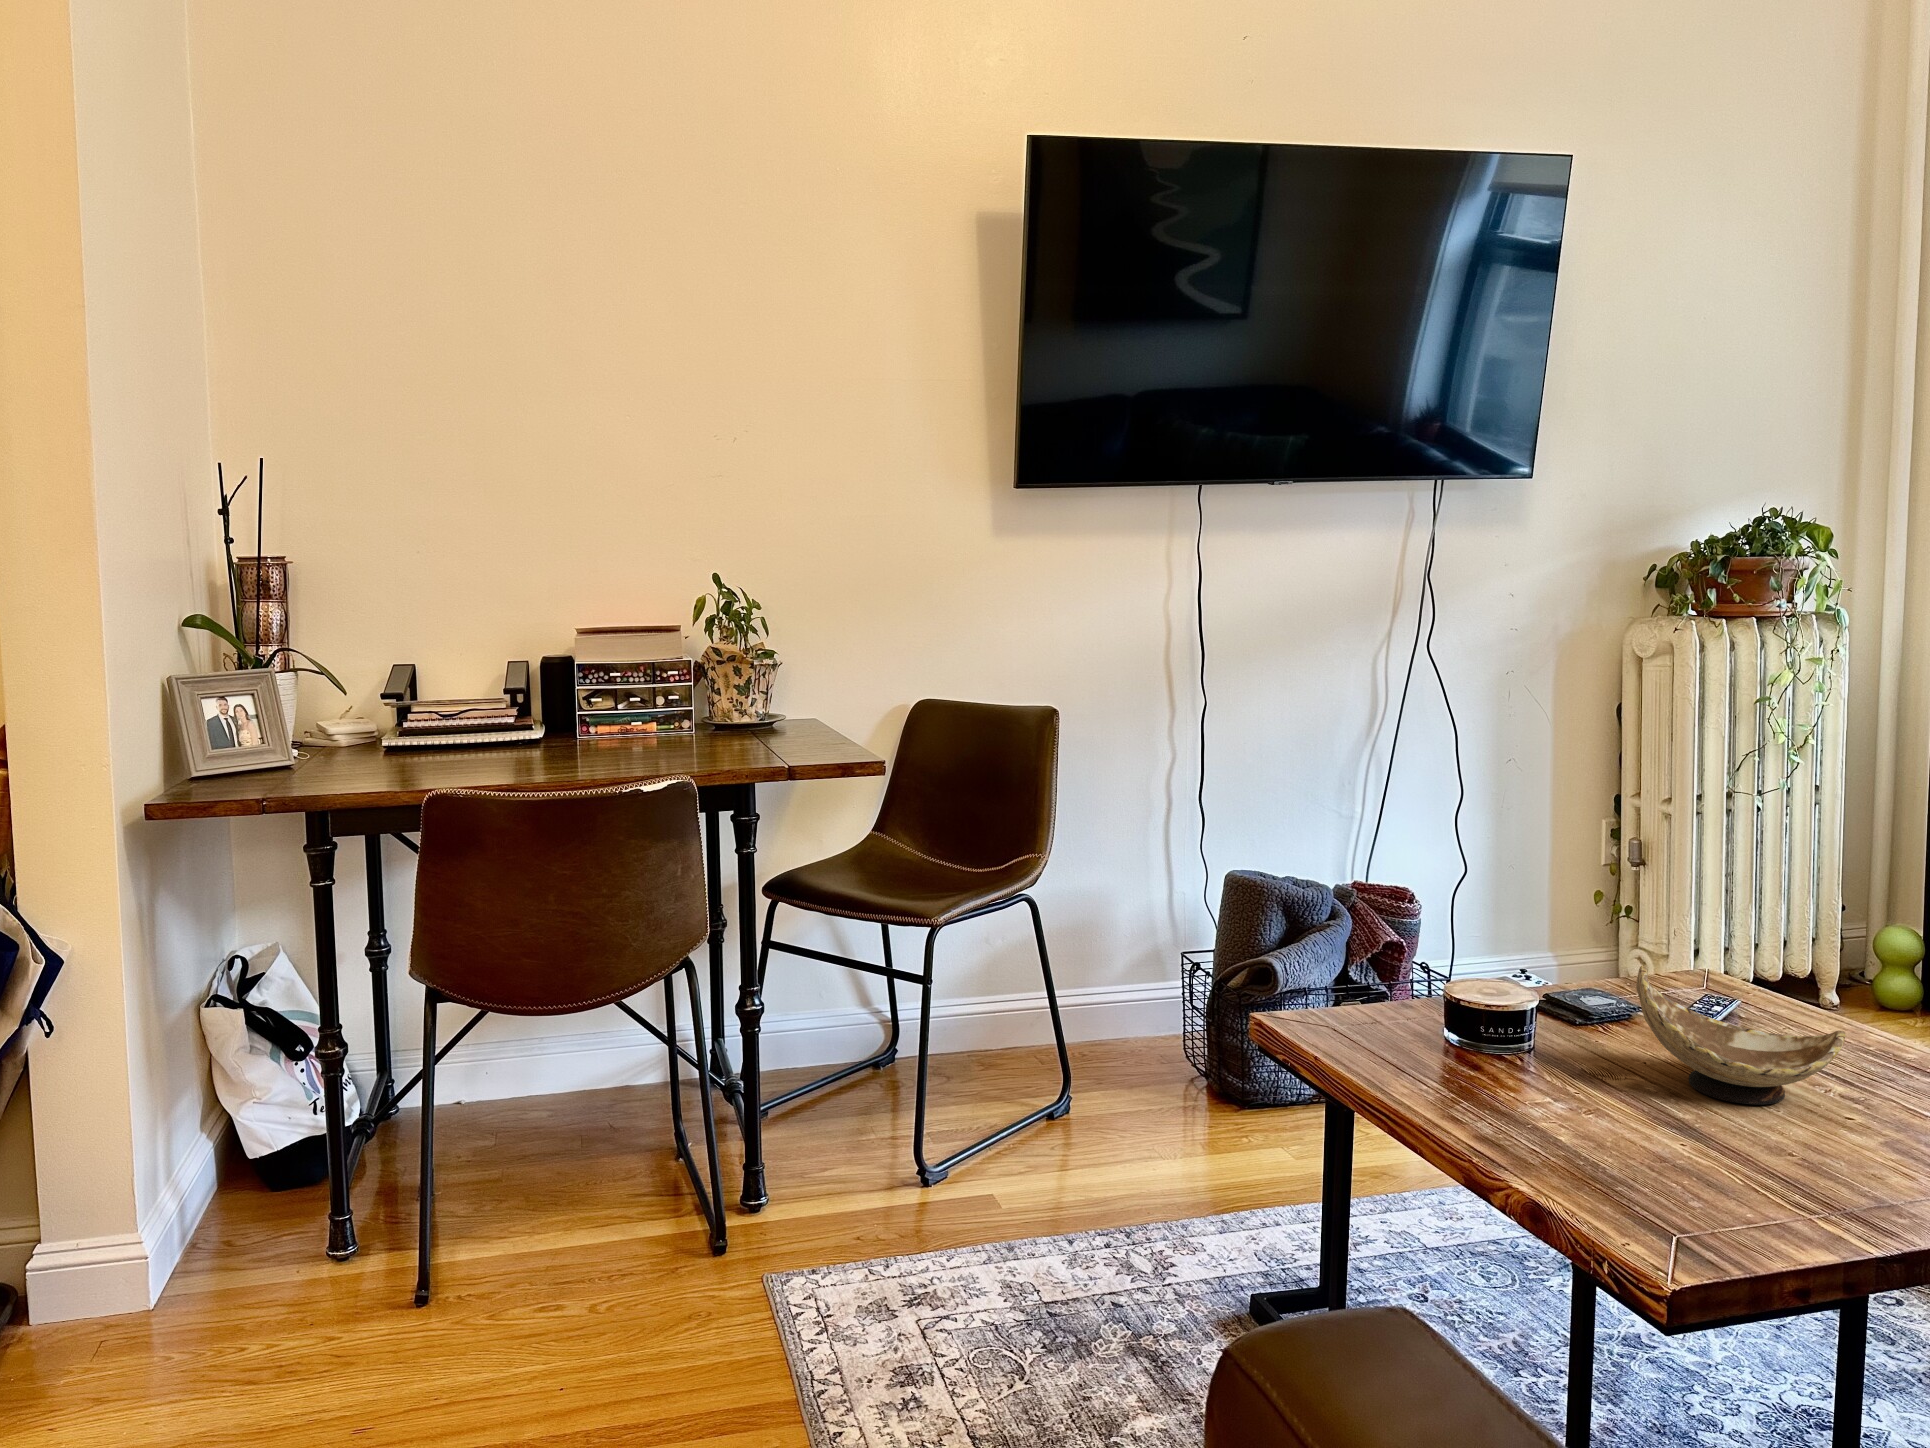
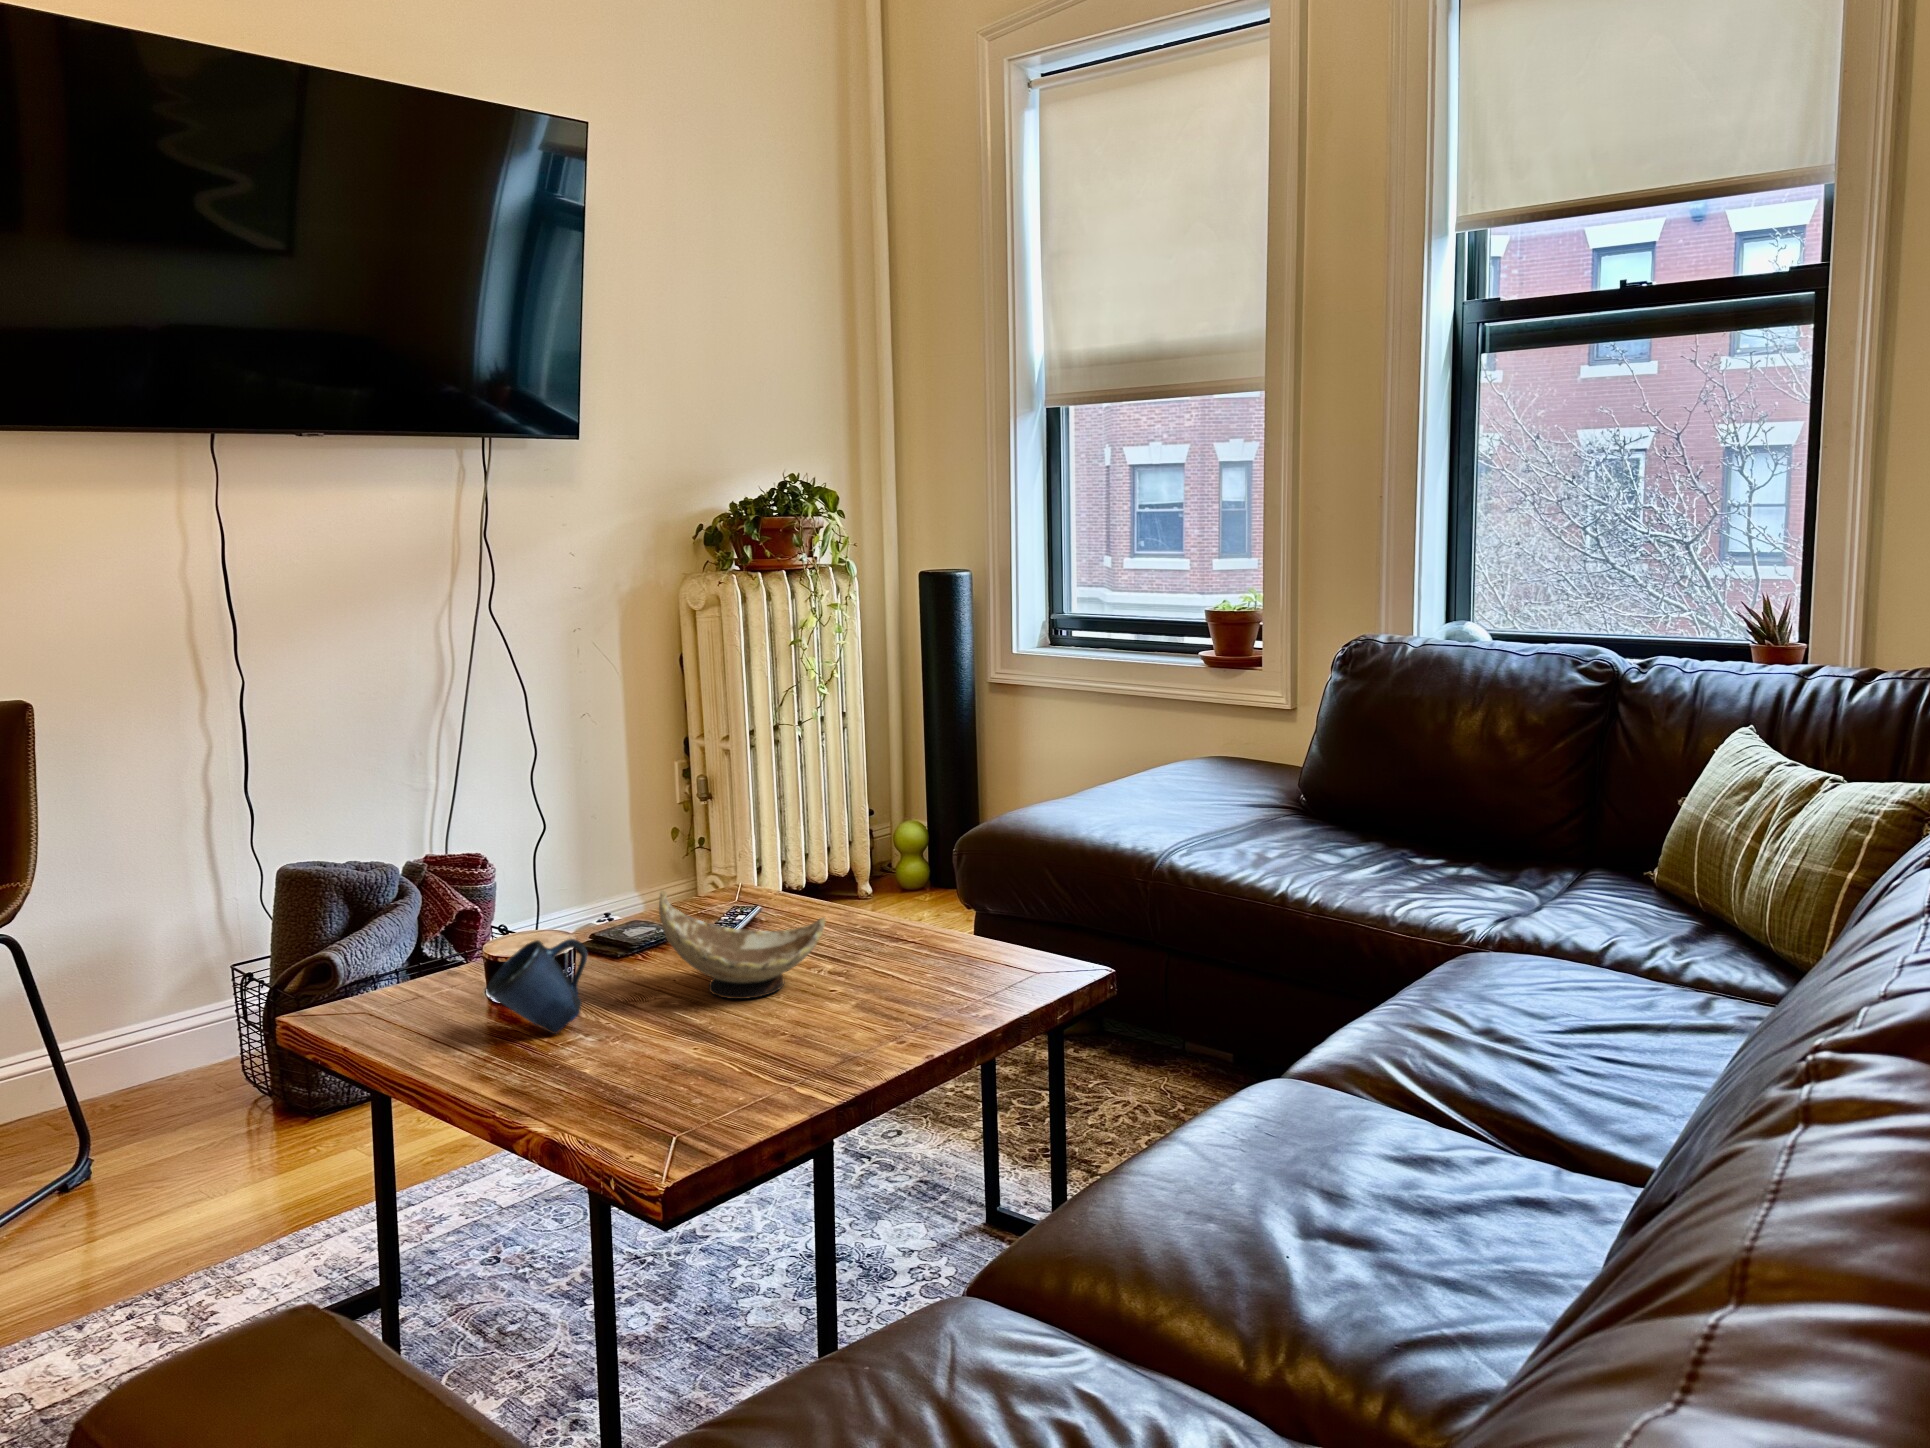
mug: none [1453,993,1560,1092] -> present [486,939,588,1034]

